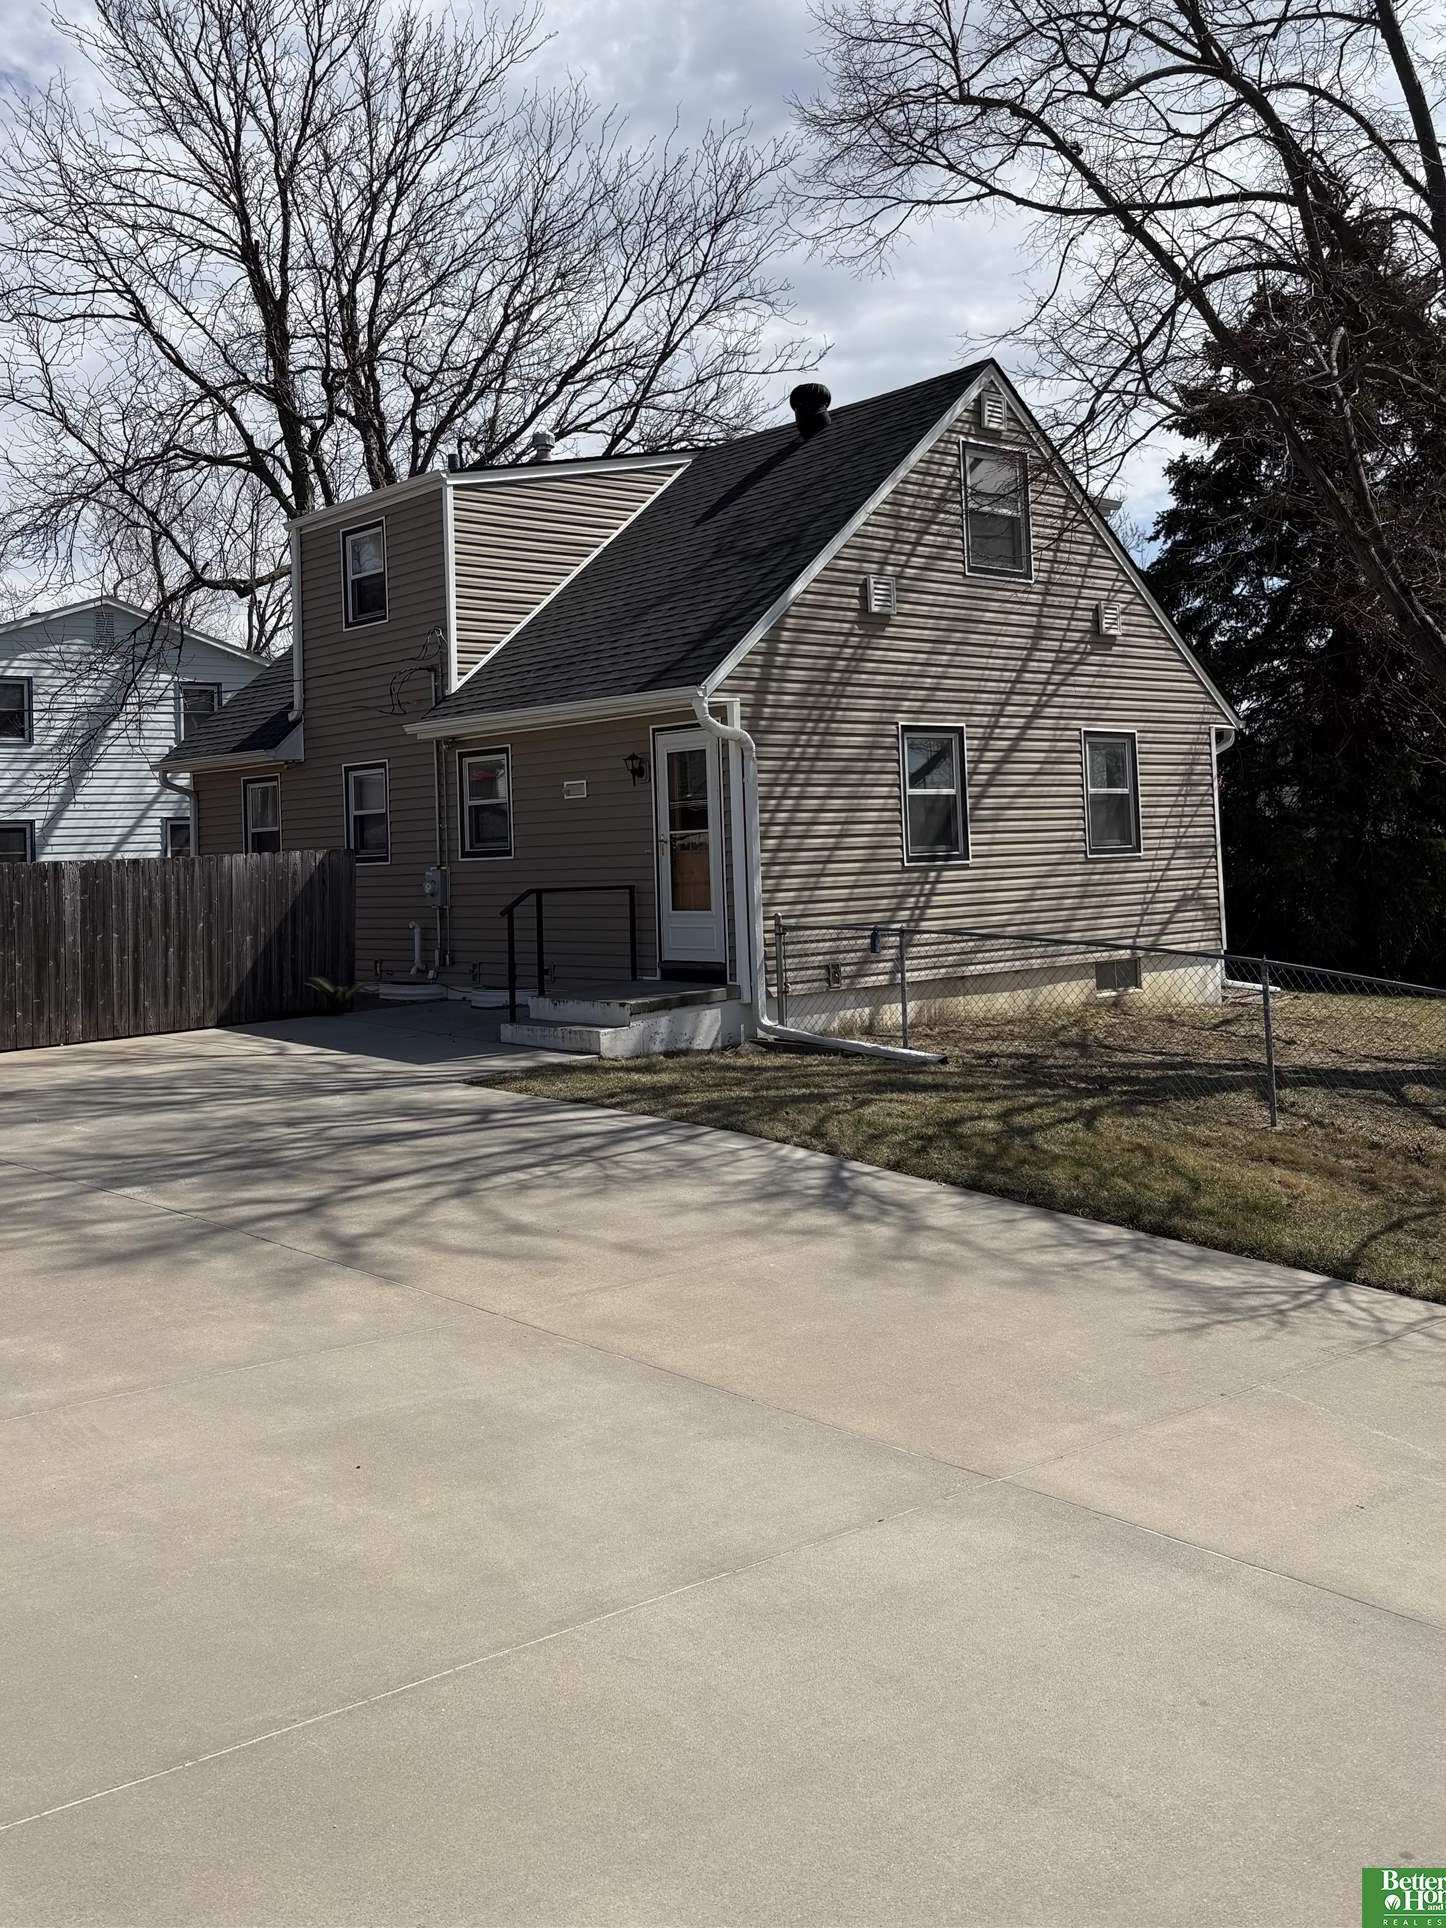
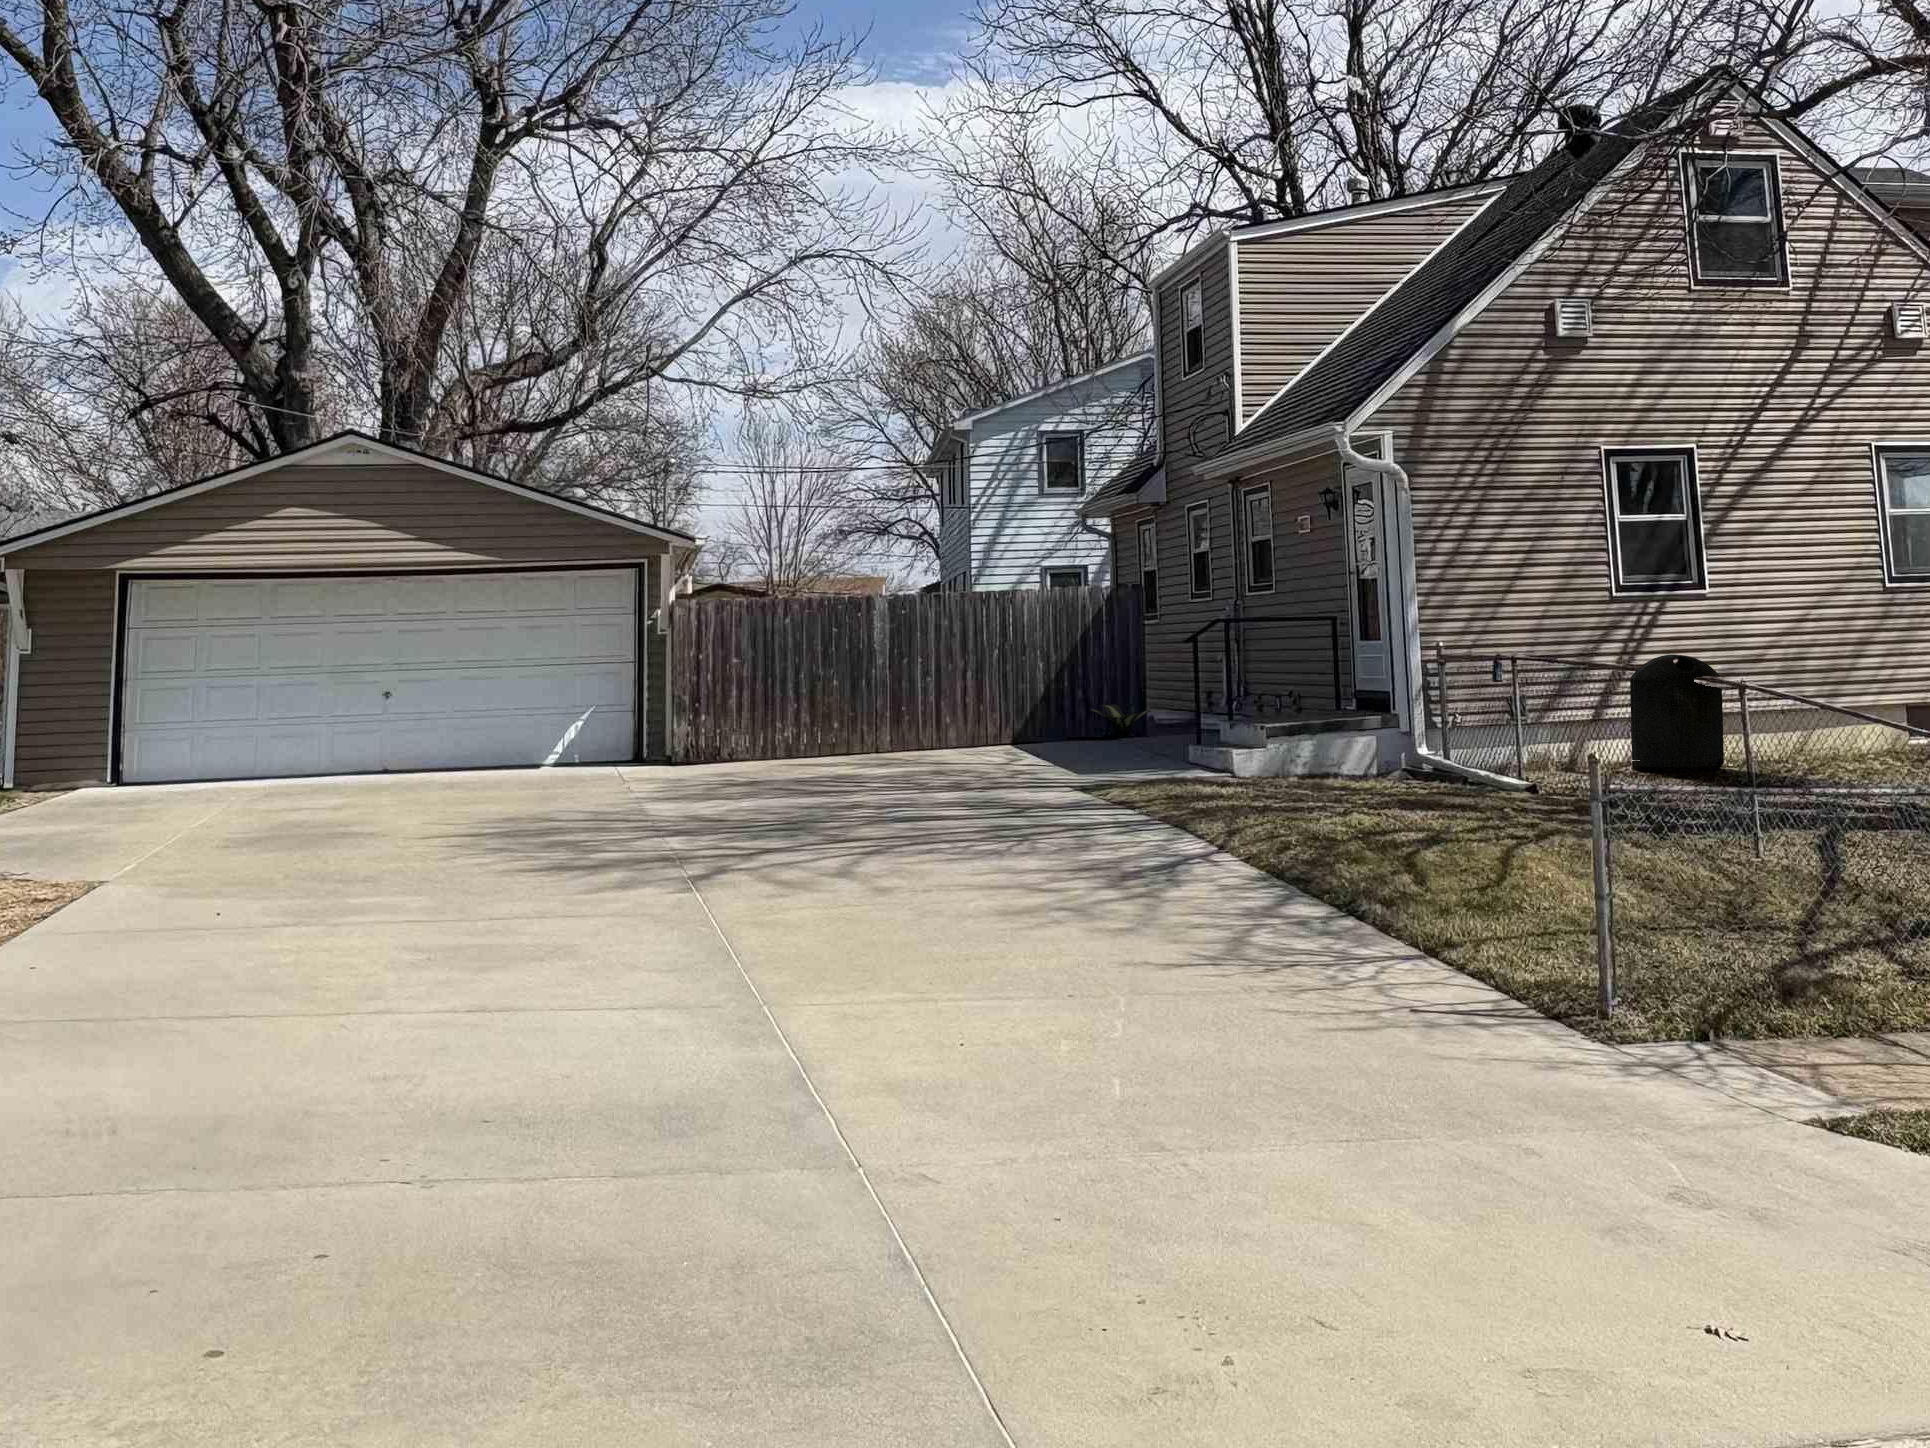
trash can: none [918,923,990,1033] -> present [1630,654,1724,772]

